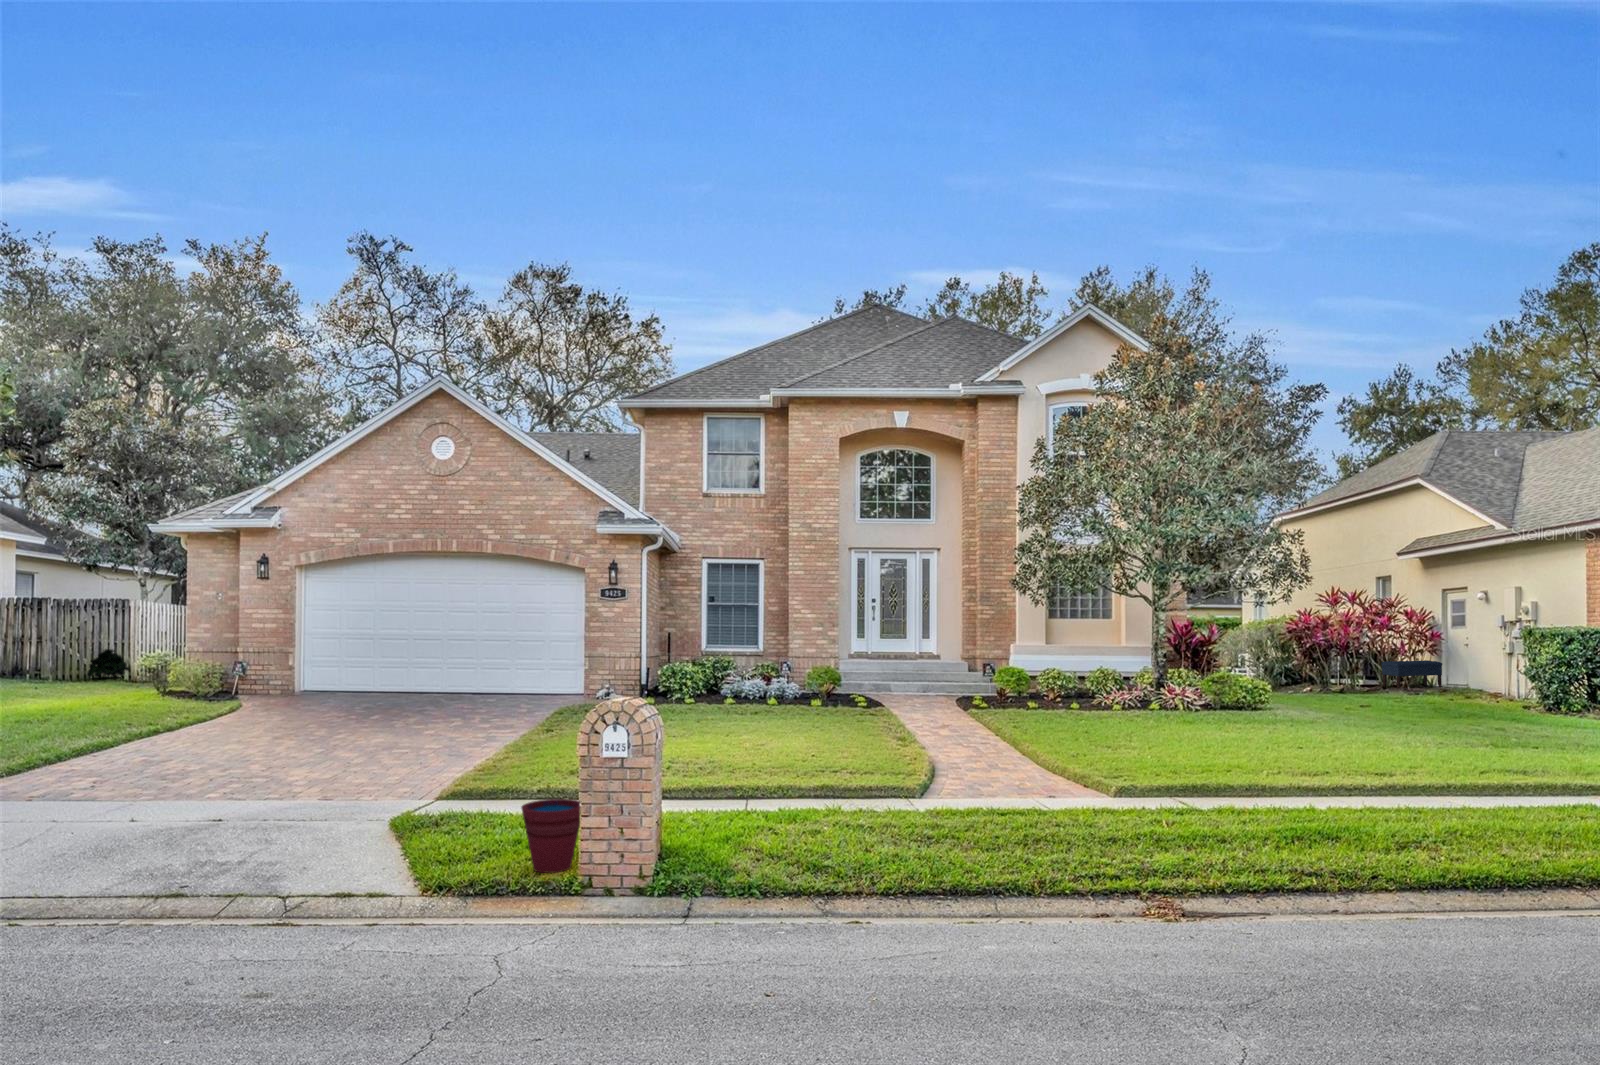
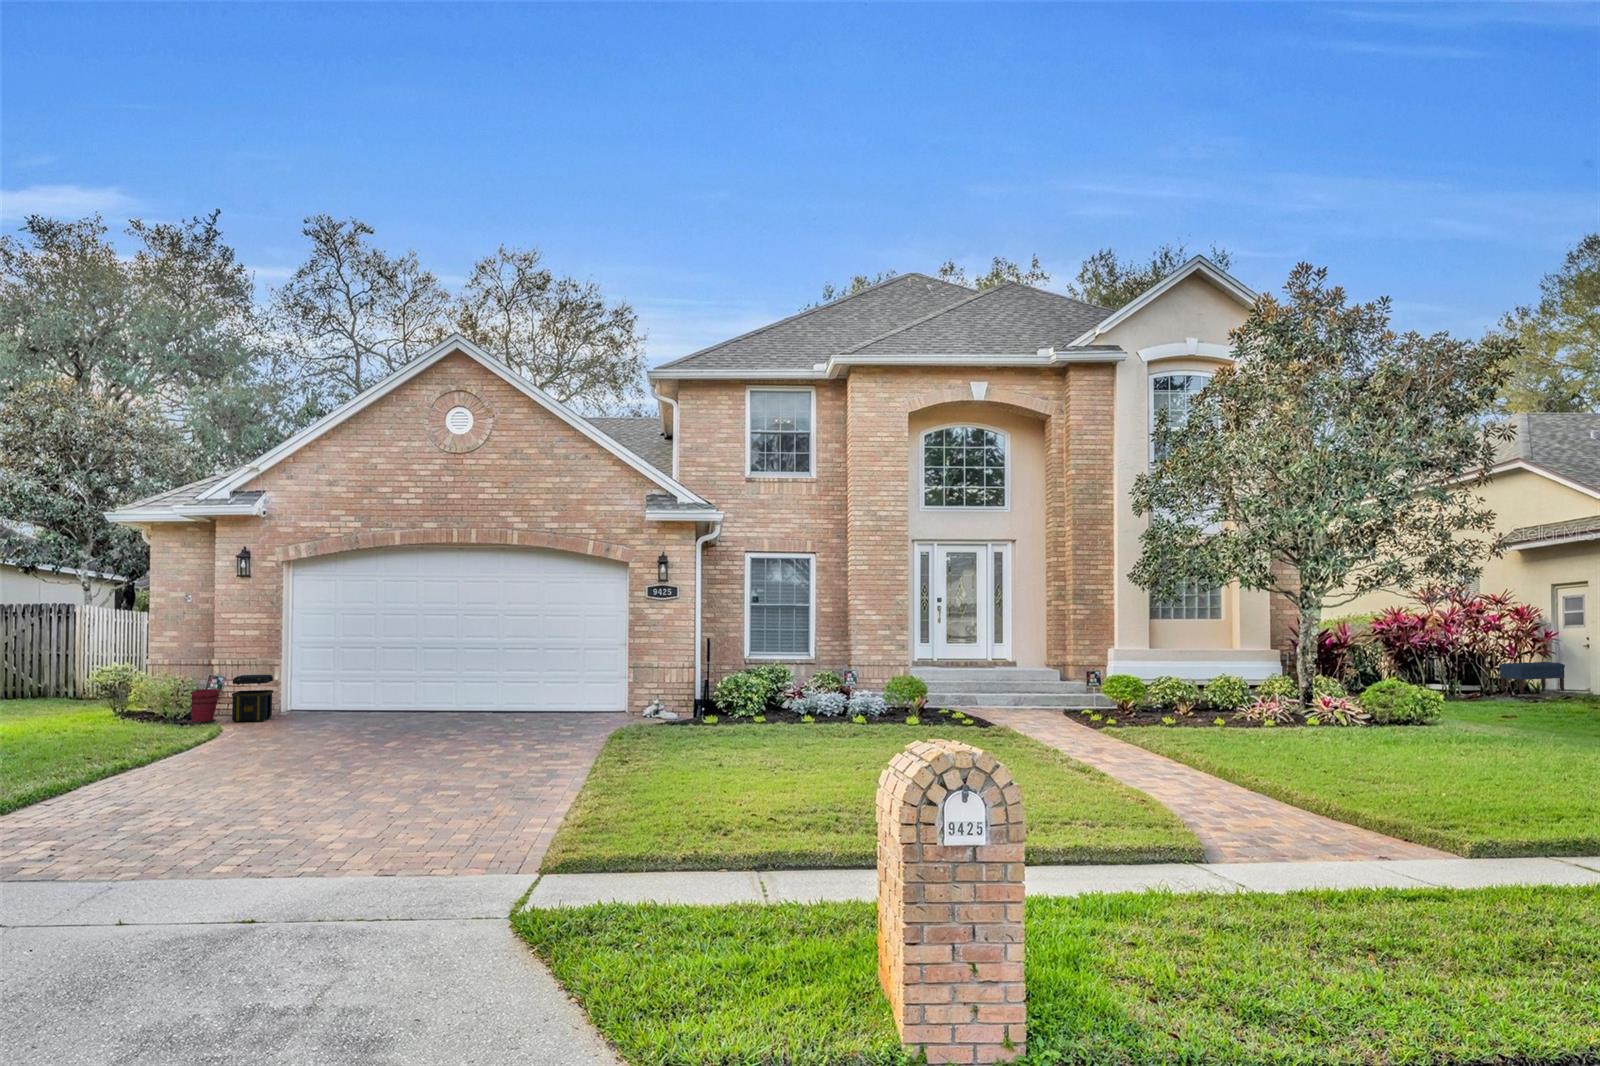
potted plant: present [87,649,130,677] -> none [23,663,76,698]
toolbox: none [252,660,287,699] -> present [232,675,273,722]
bucket: present [521,799,580,873] -> present [191,689,220,722]

